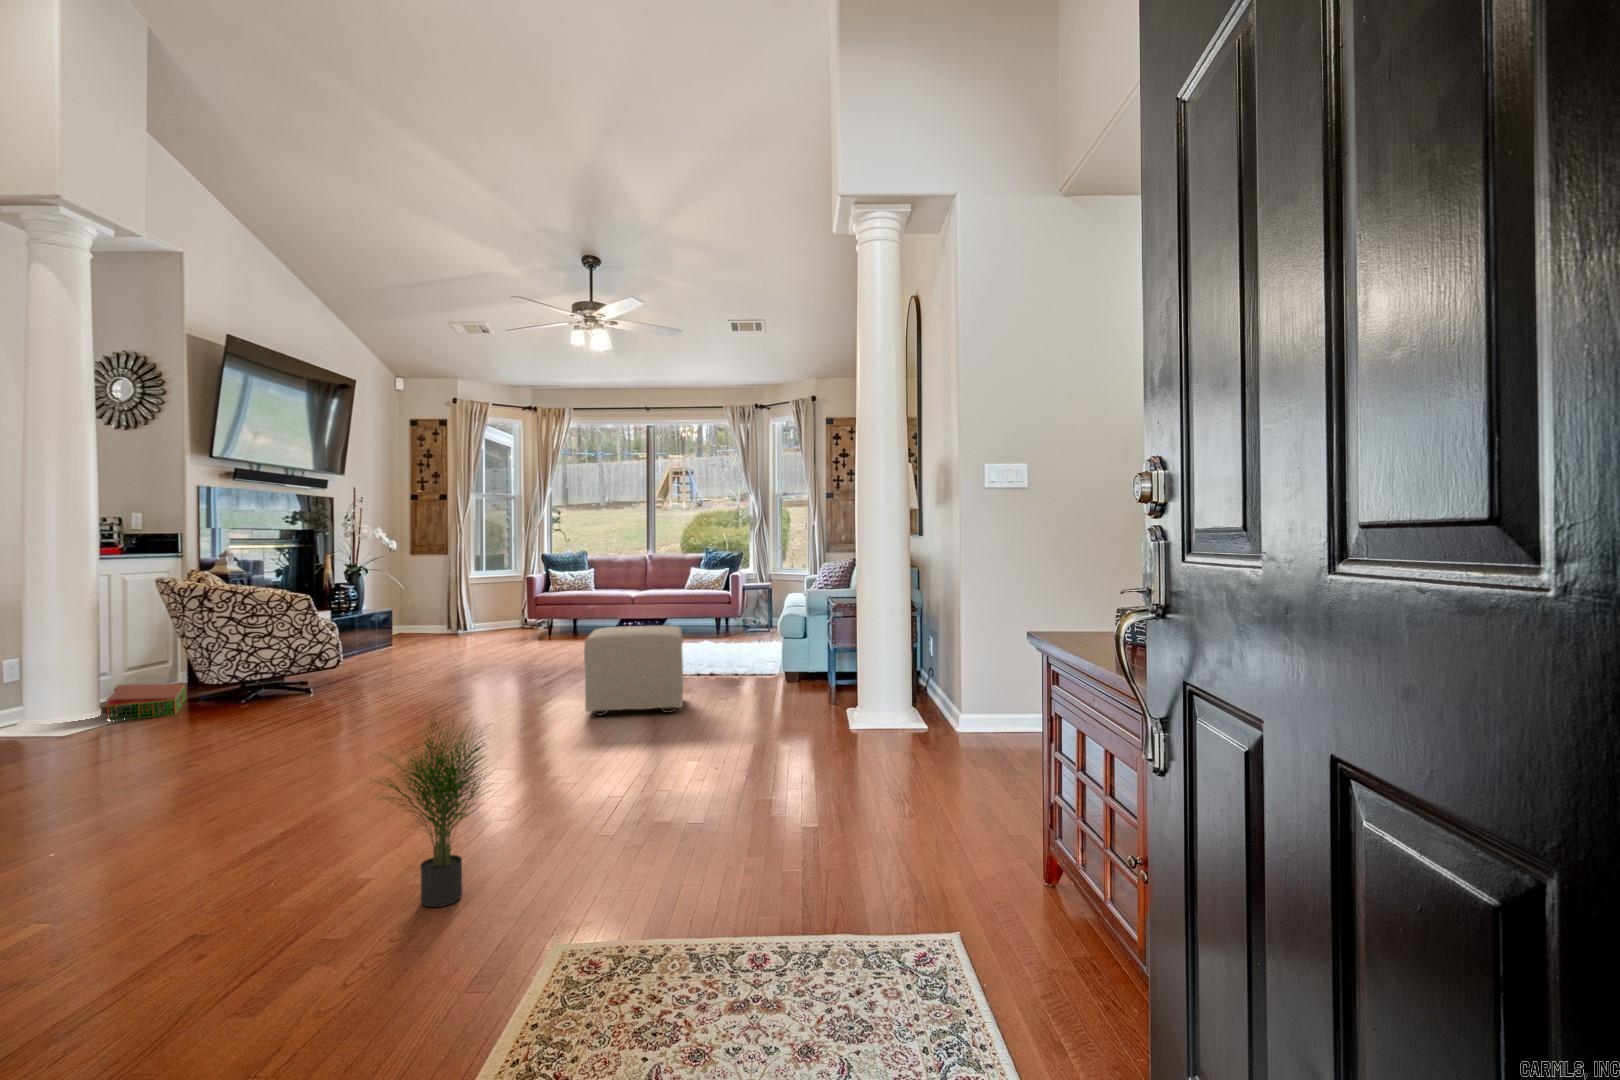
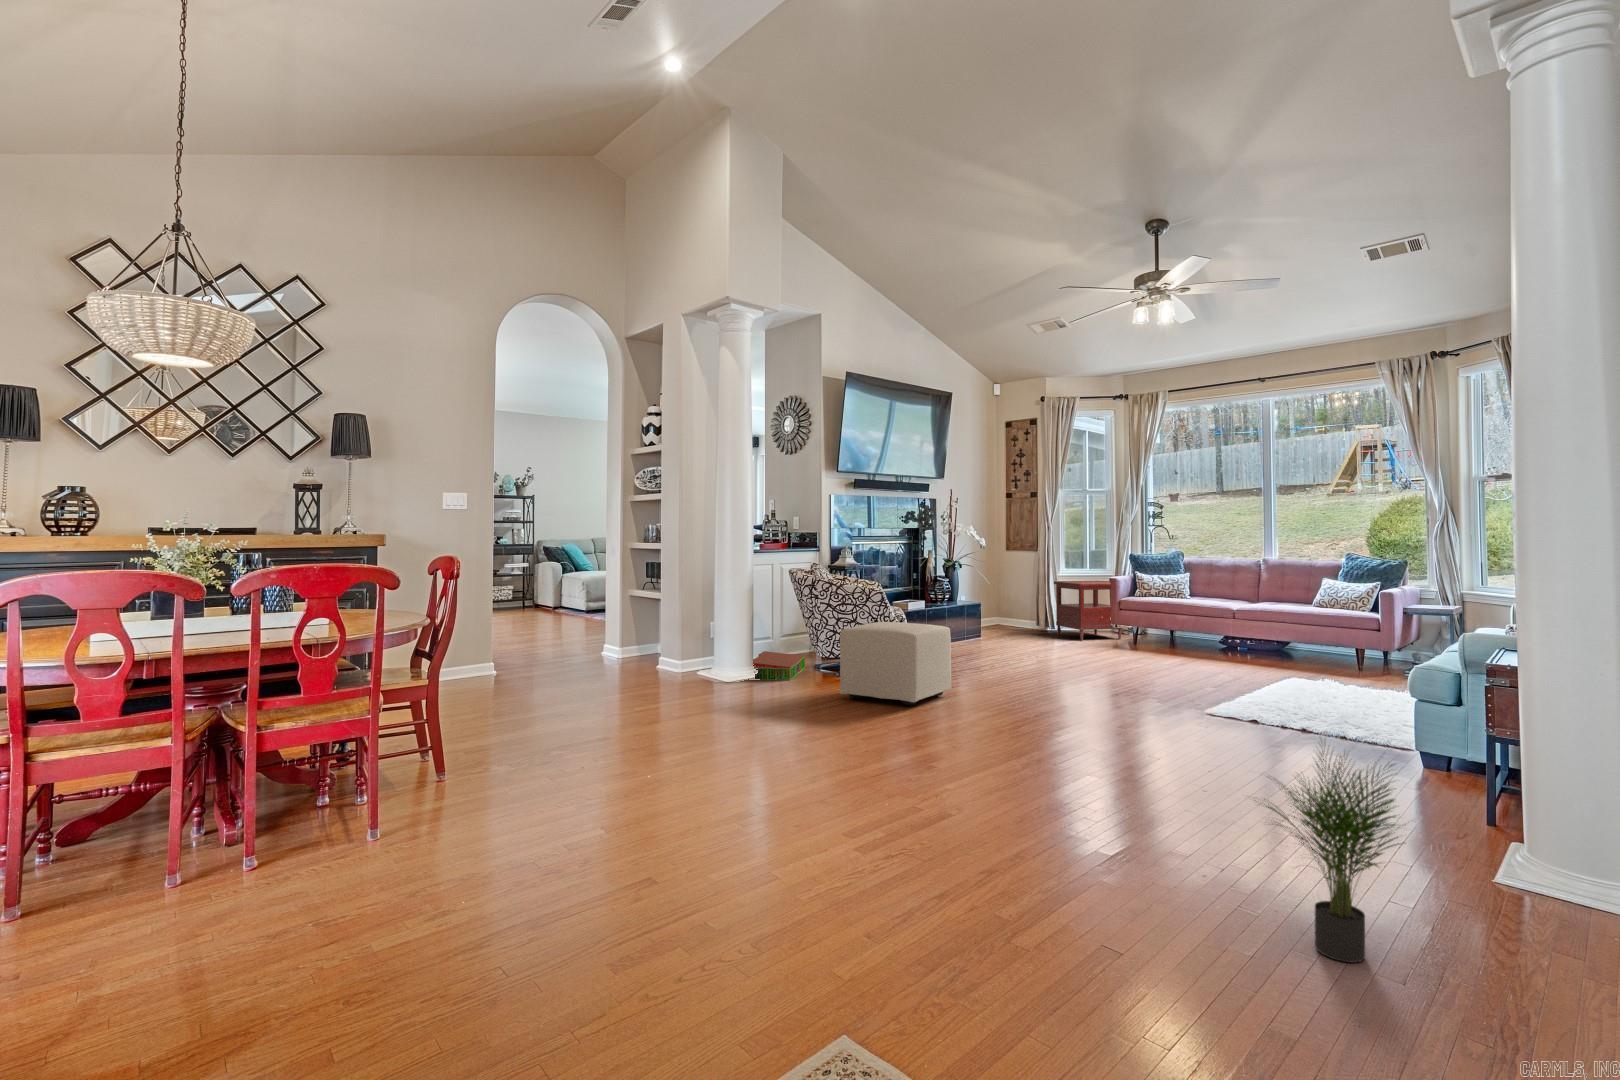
side table: none [467,581,537,639] -> present [1054,581,1123,641]
ottoman: present [584,626,683,716] -> present [840,622,951,706]
potted plant: present [380,720,490,907] -> present [1264,746,1406,962]

